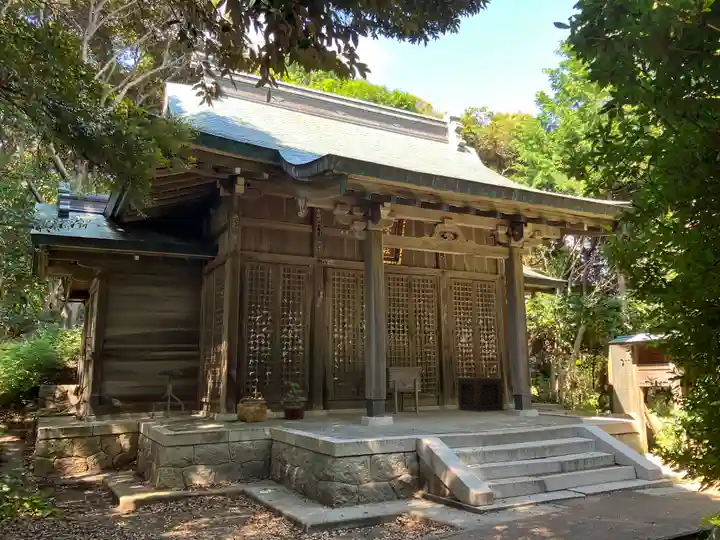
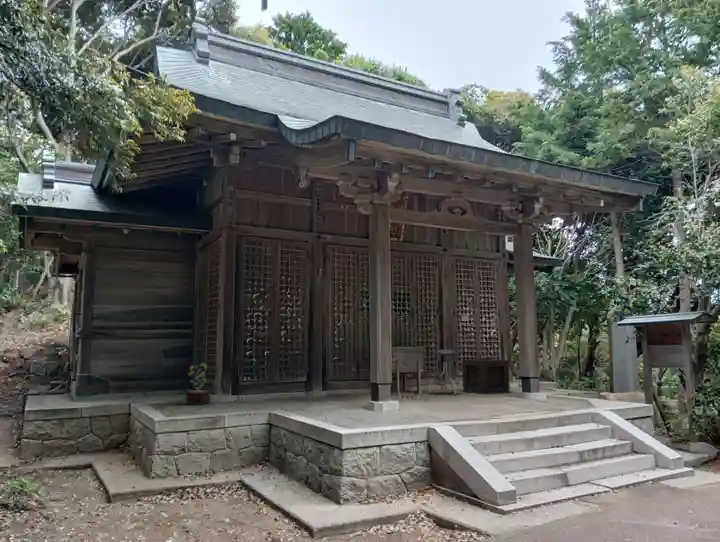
stool: present [152,370,184,417] -> present [429,349,459,395]
decorative plant: present [281,382,305,419] -> present [186,363,210,405]
woven basket: present [237,398,267,422] -> none [233,380,265,406]

